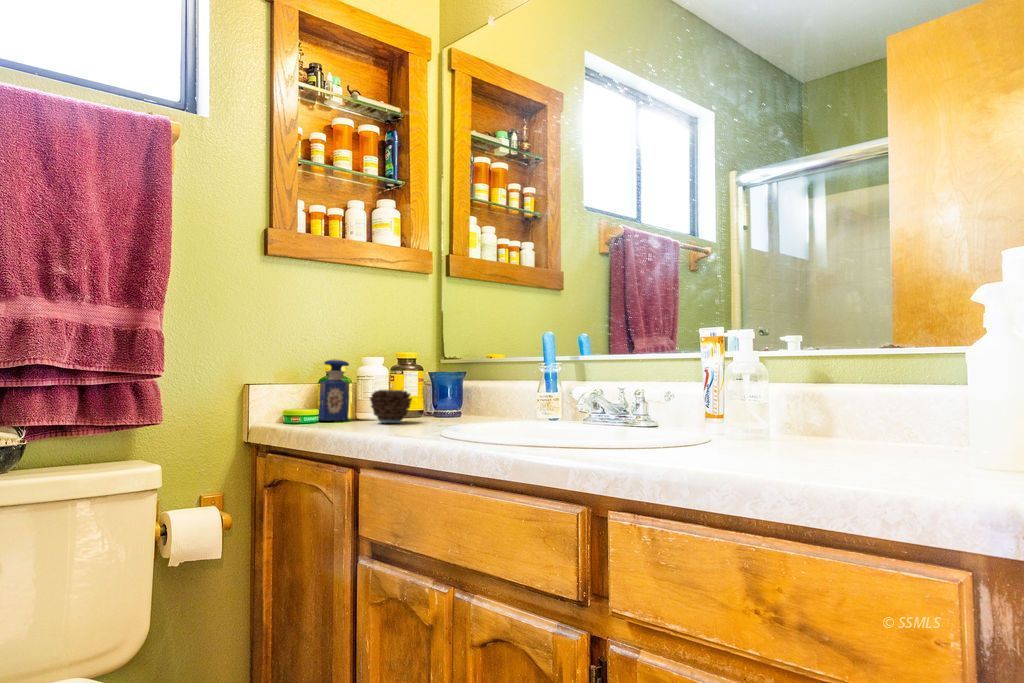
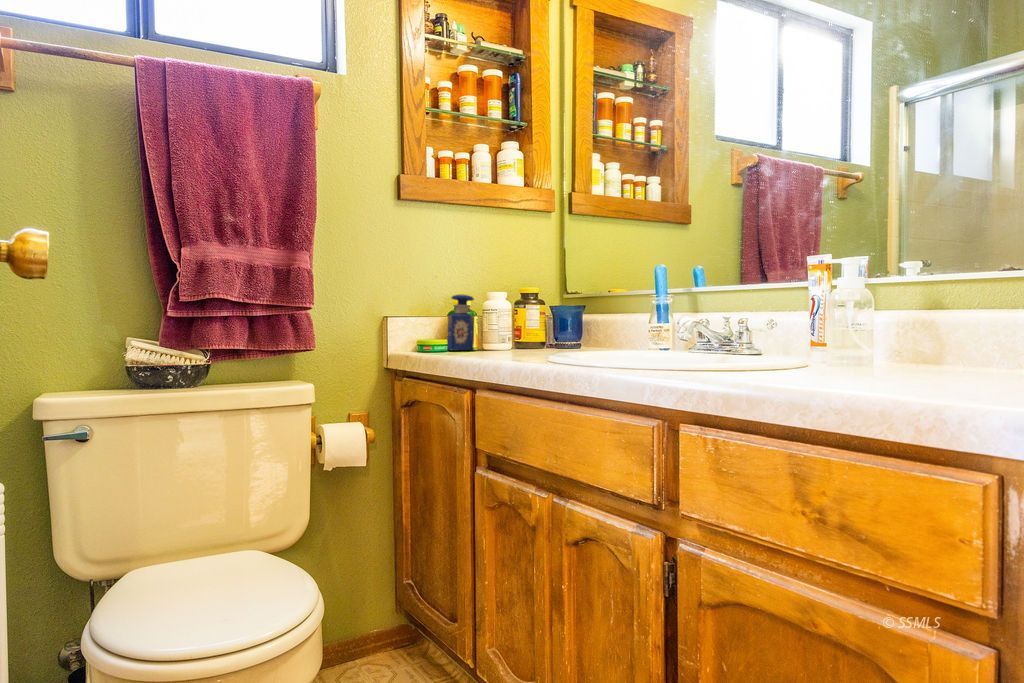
candle: present [370,390,412,423] -> none [490,314,530,352]

